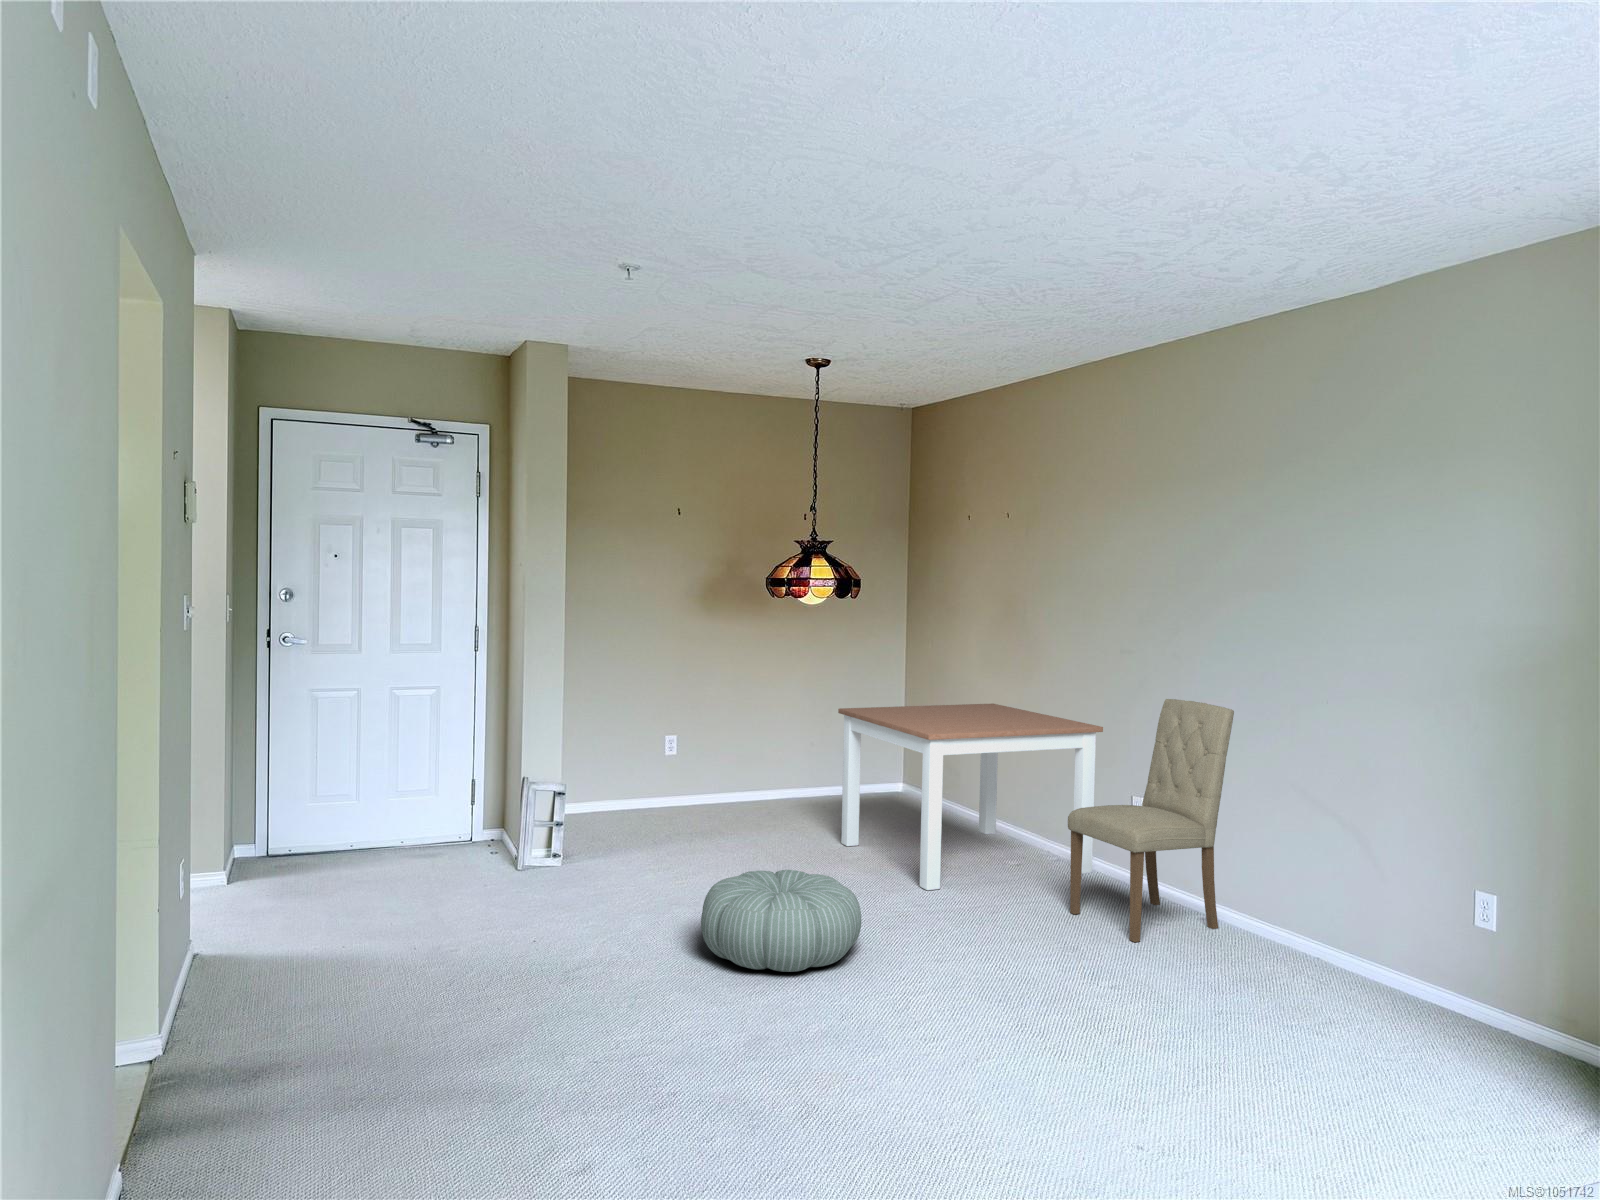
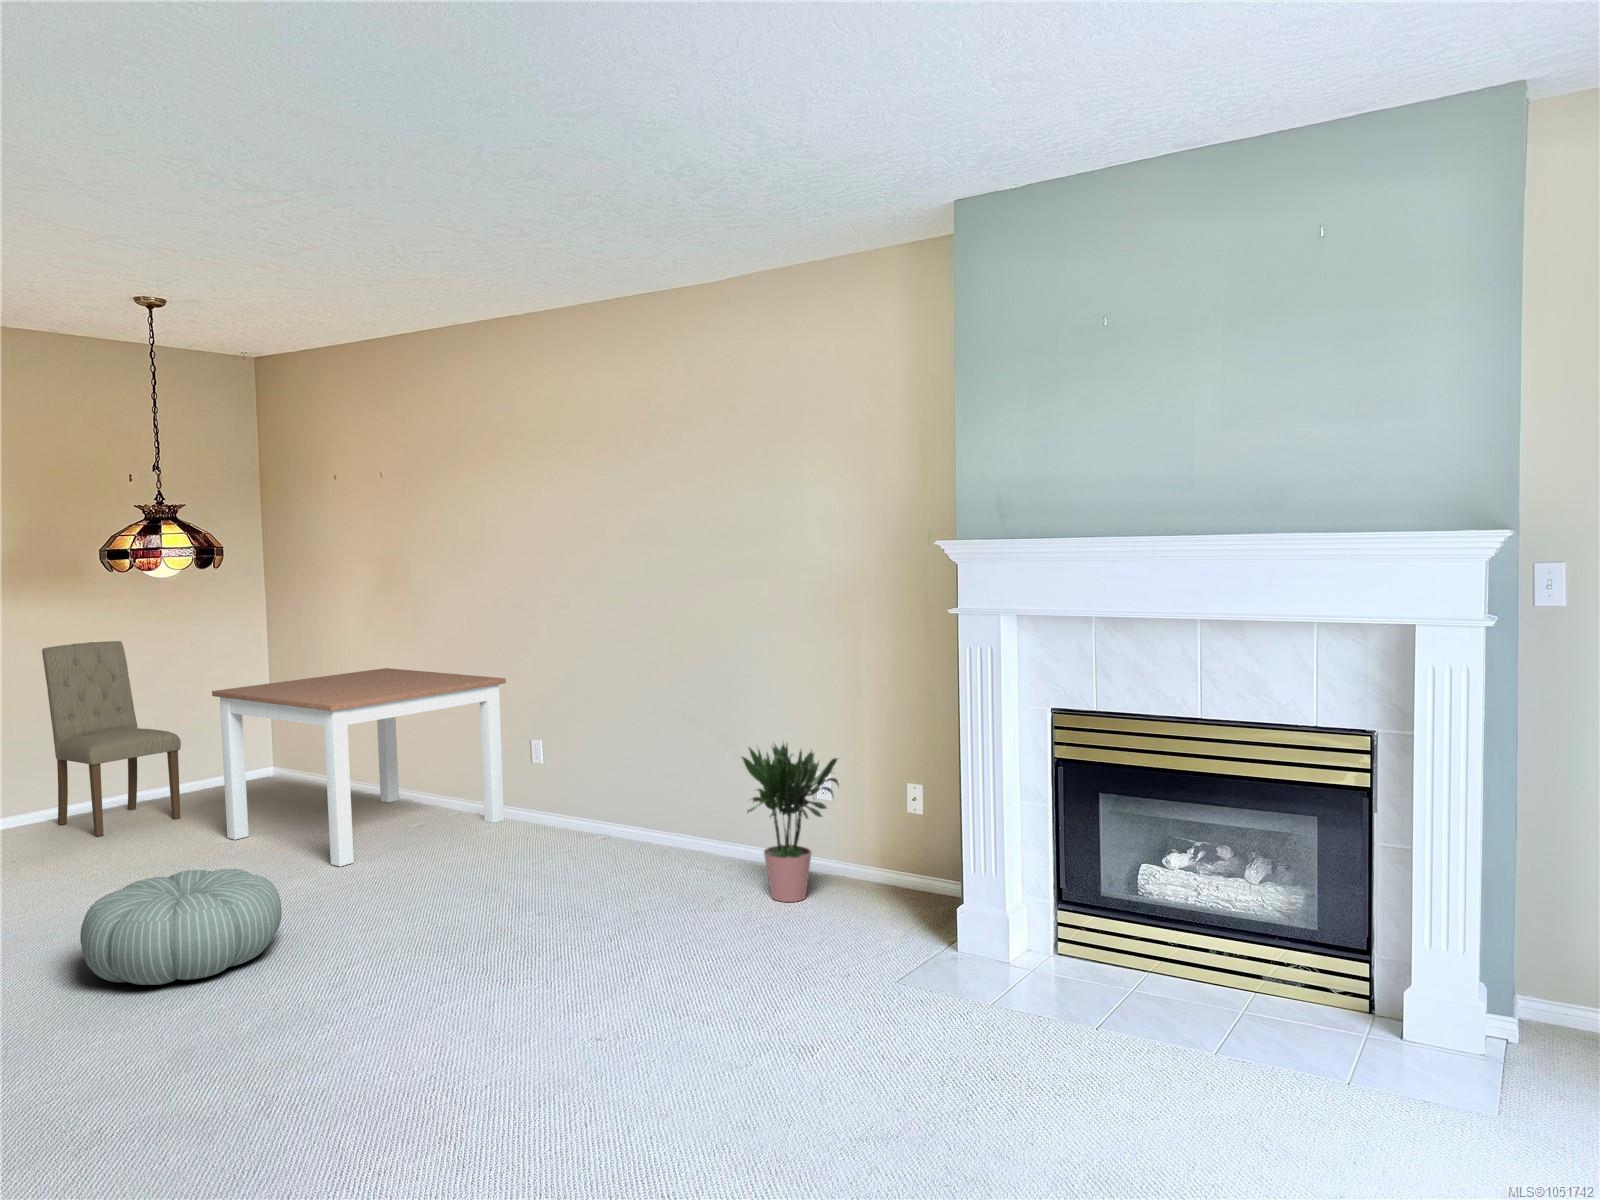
dining chair: present [1068,699,1234,942] -> present [42,641,181,836]
potted plant: none [1351,833,1504,1043] -> present [742,744,839,902]

